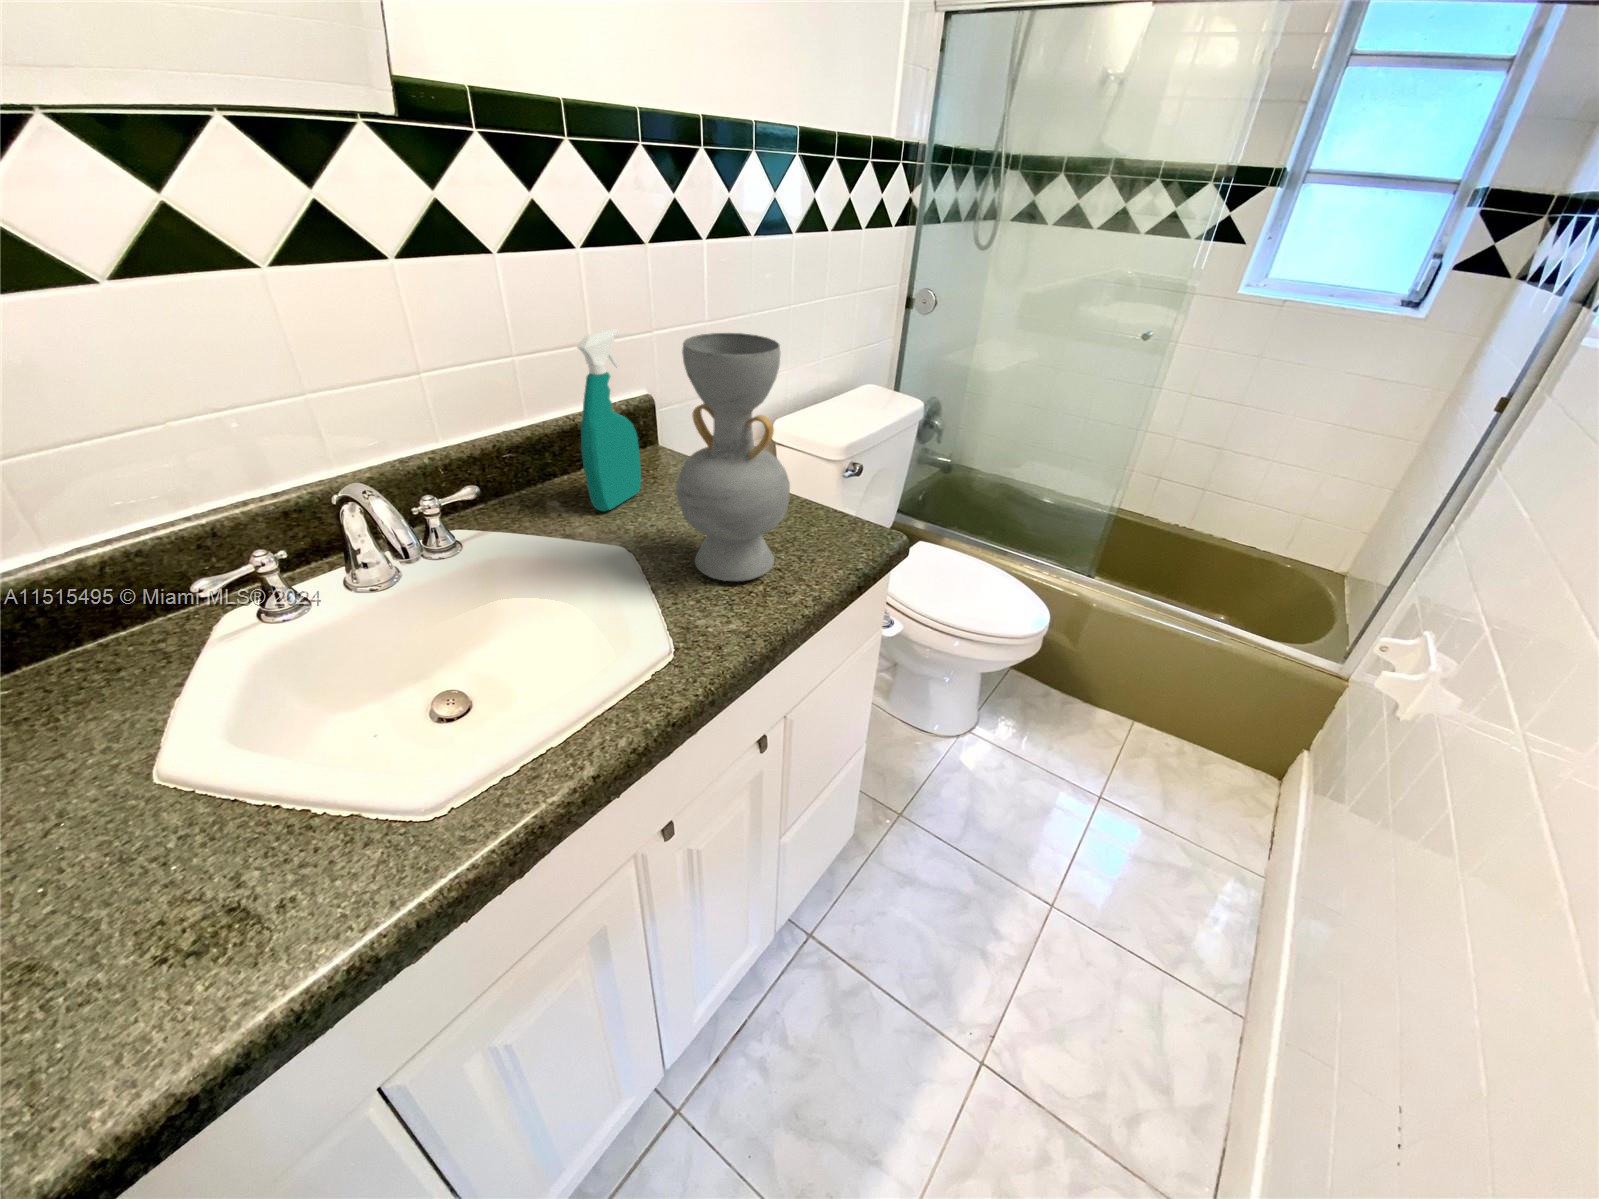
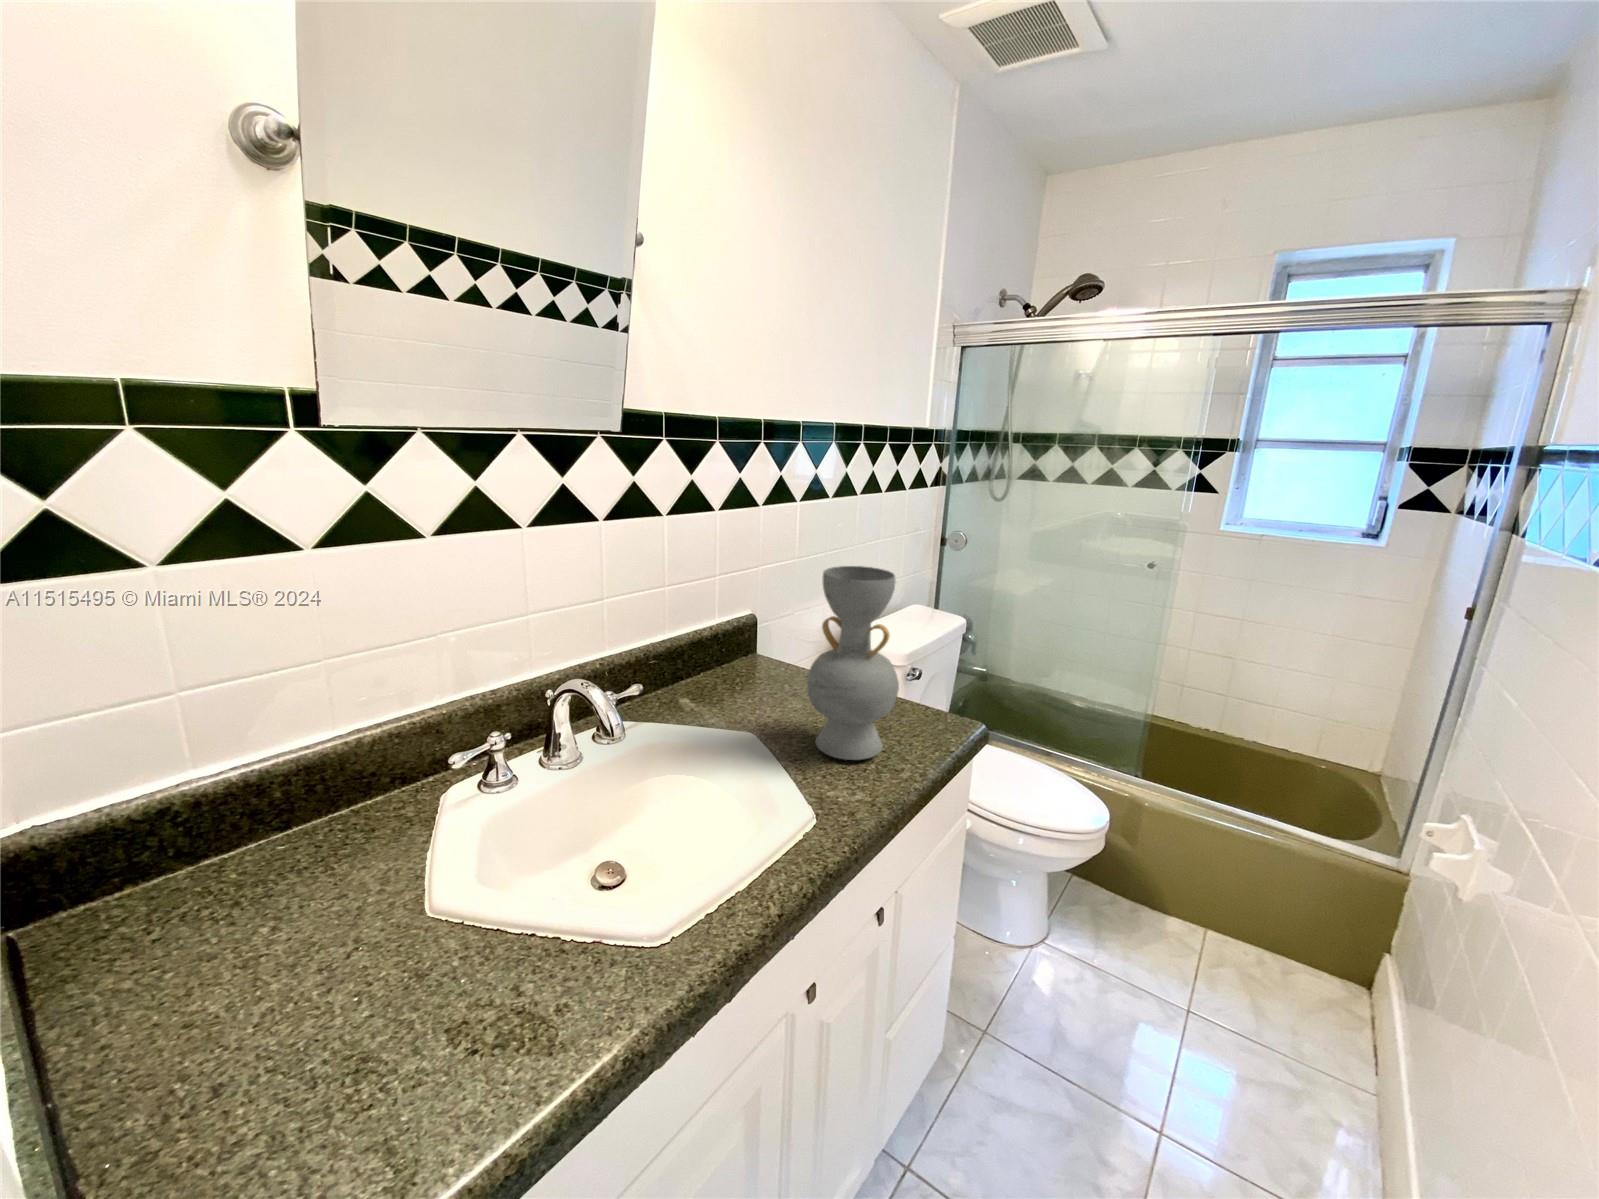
spray bottle: present [577,329,641,511] -> none [716,564,756,706]

